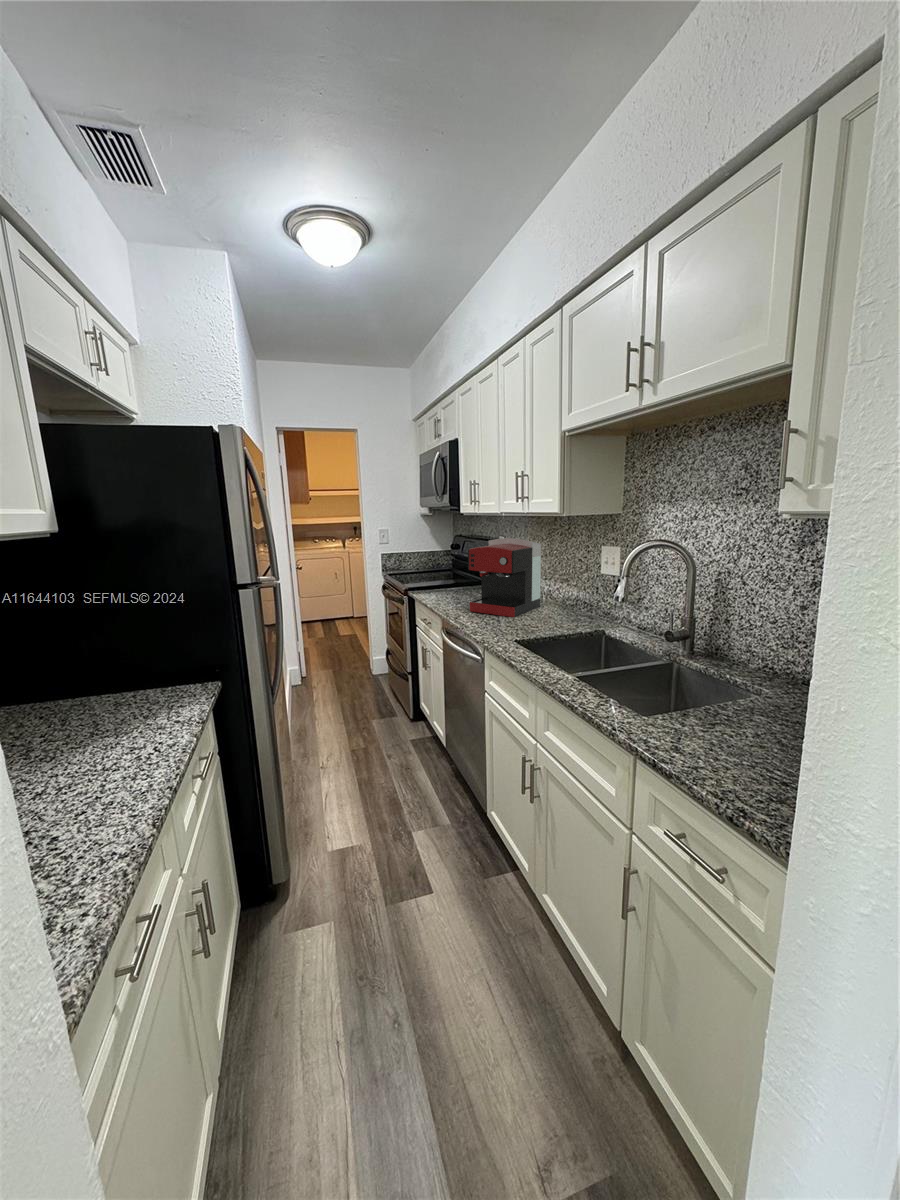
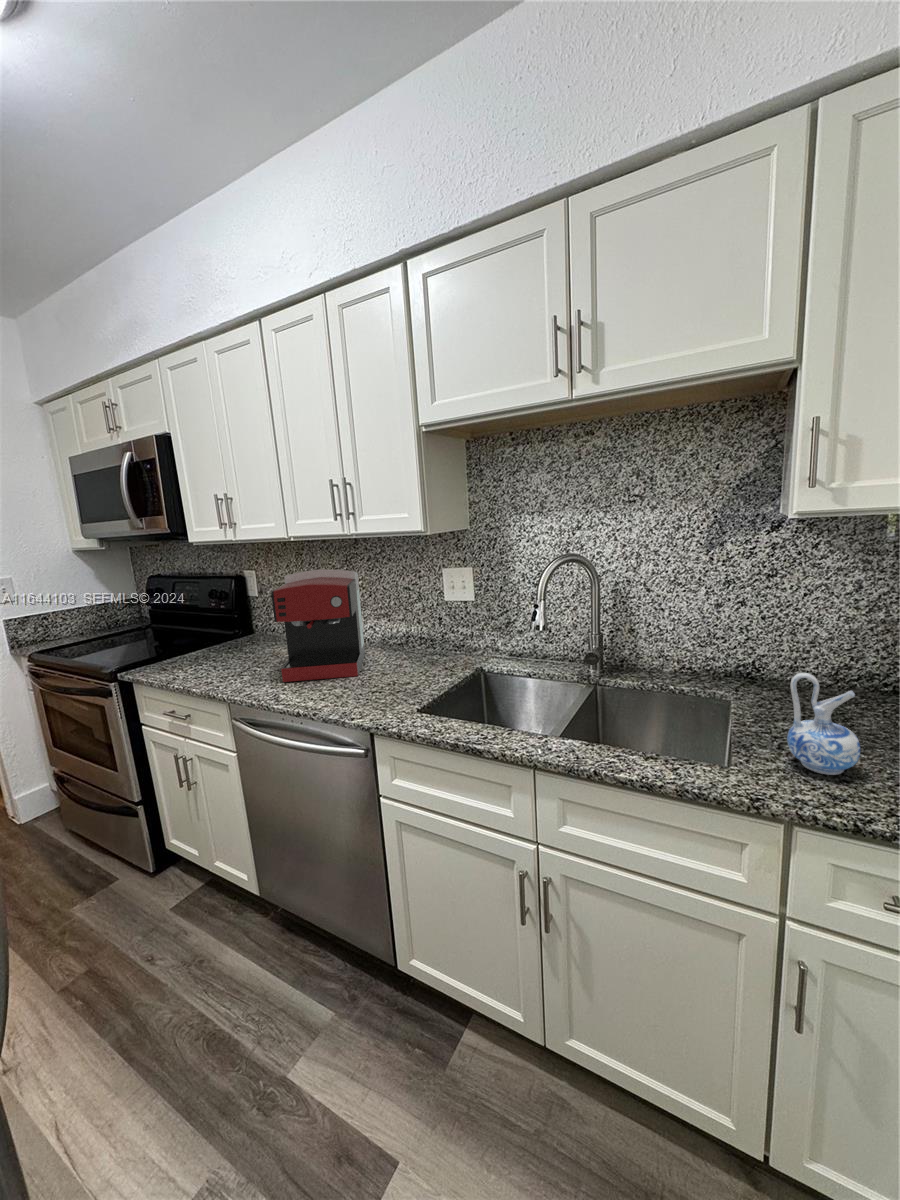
ceramic pitcher: none [691,656,751,751] -> present [787,673,860,775]

